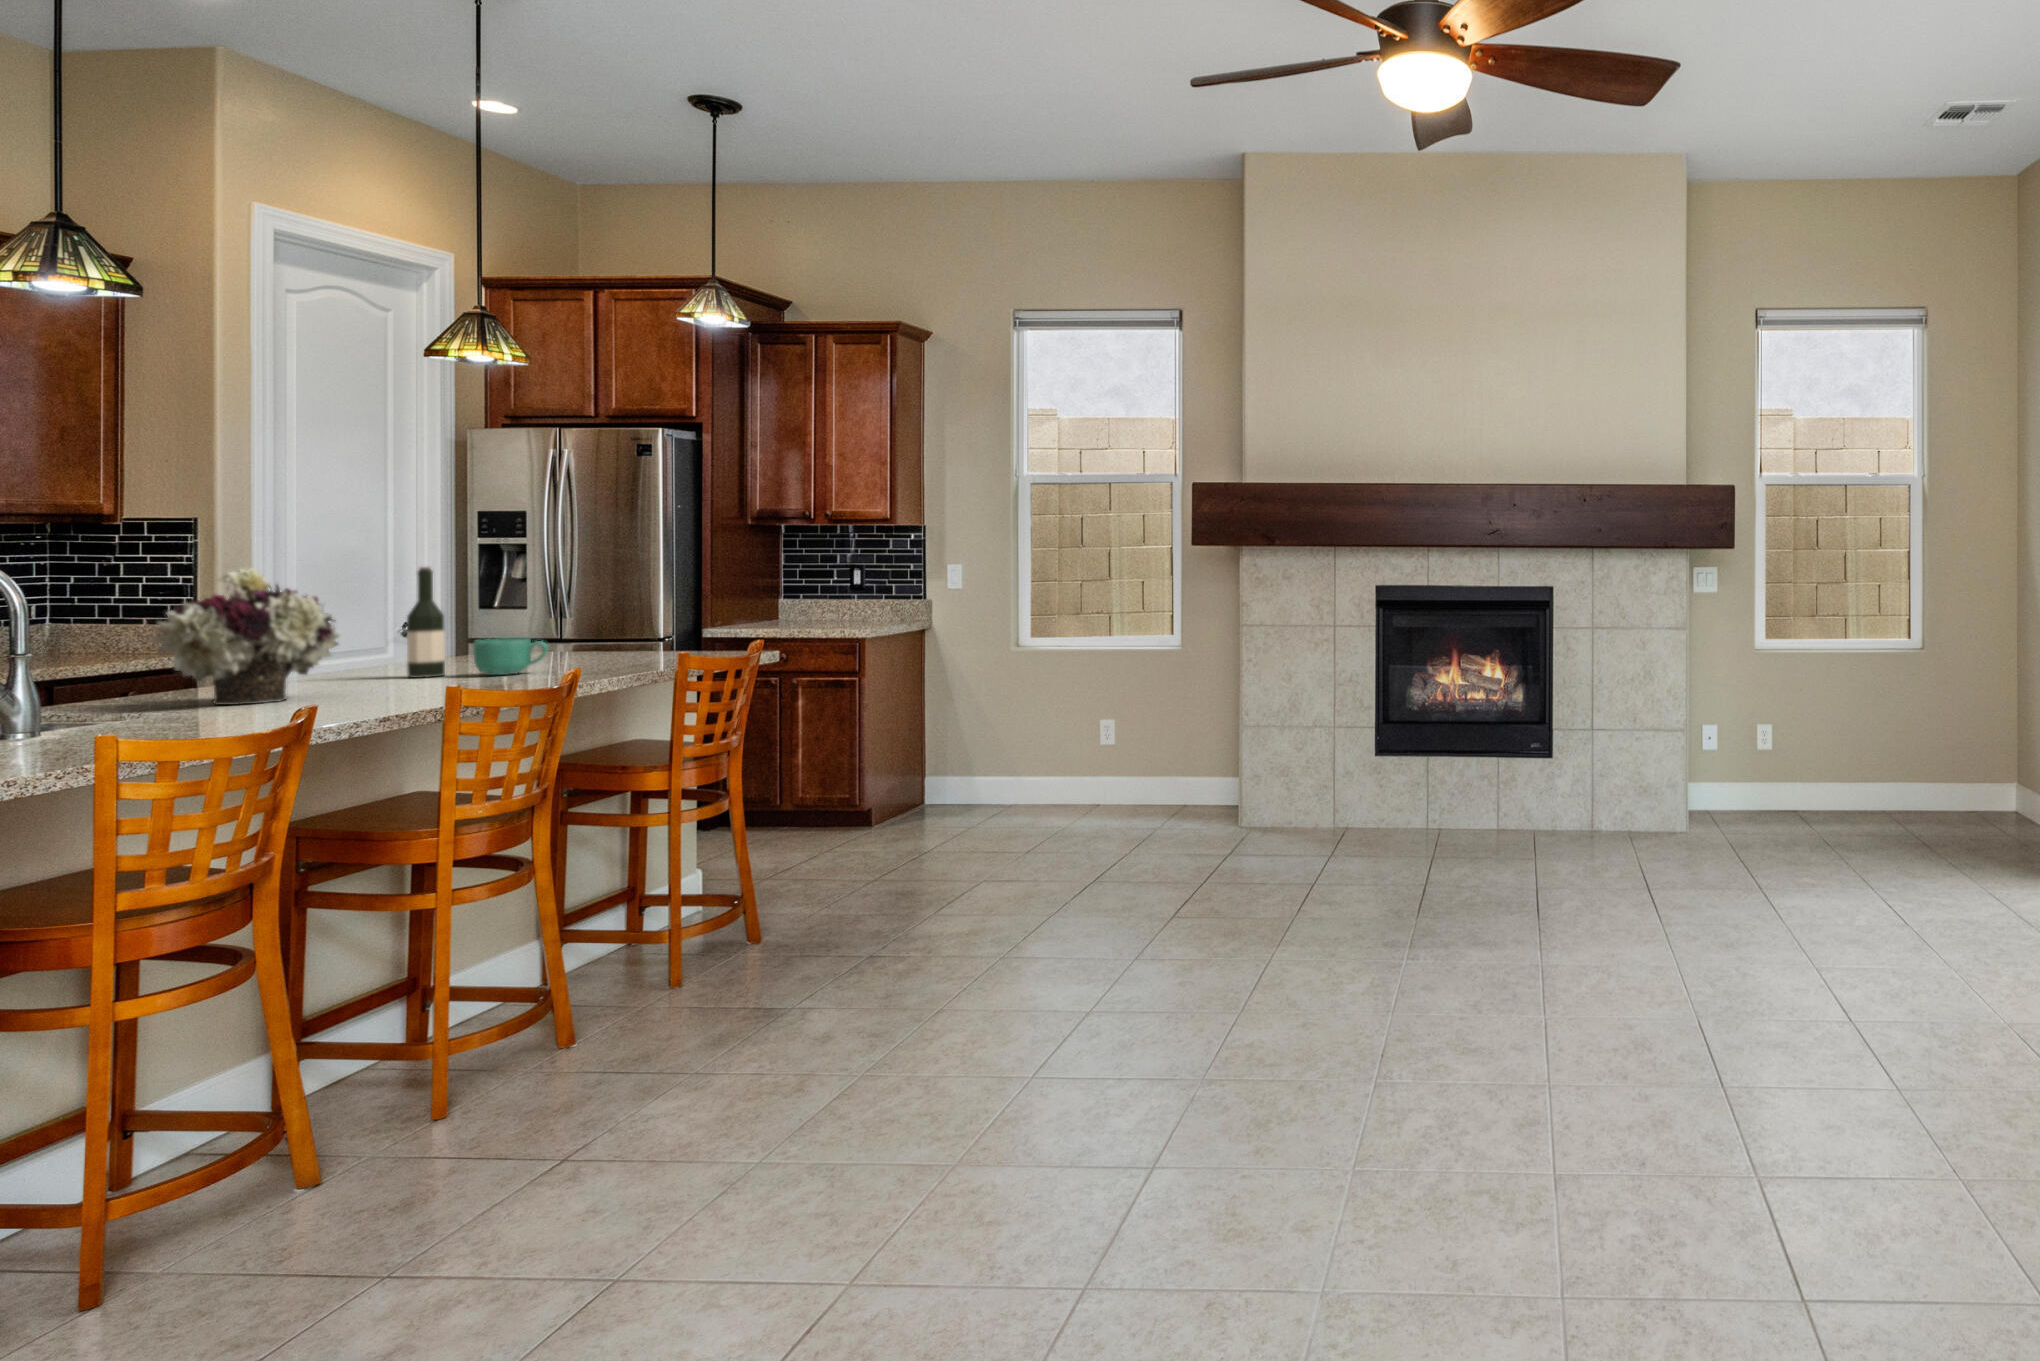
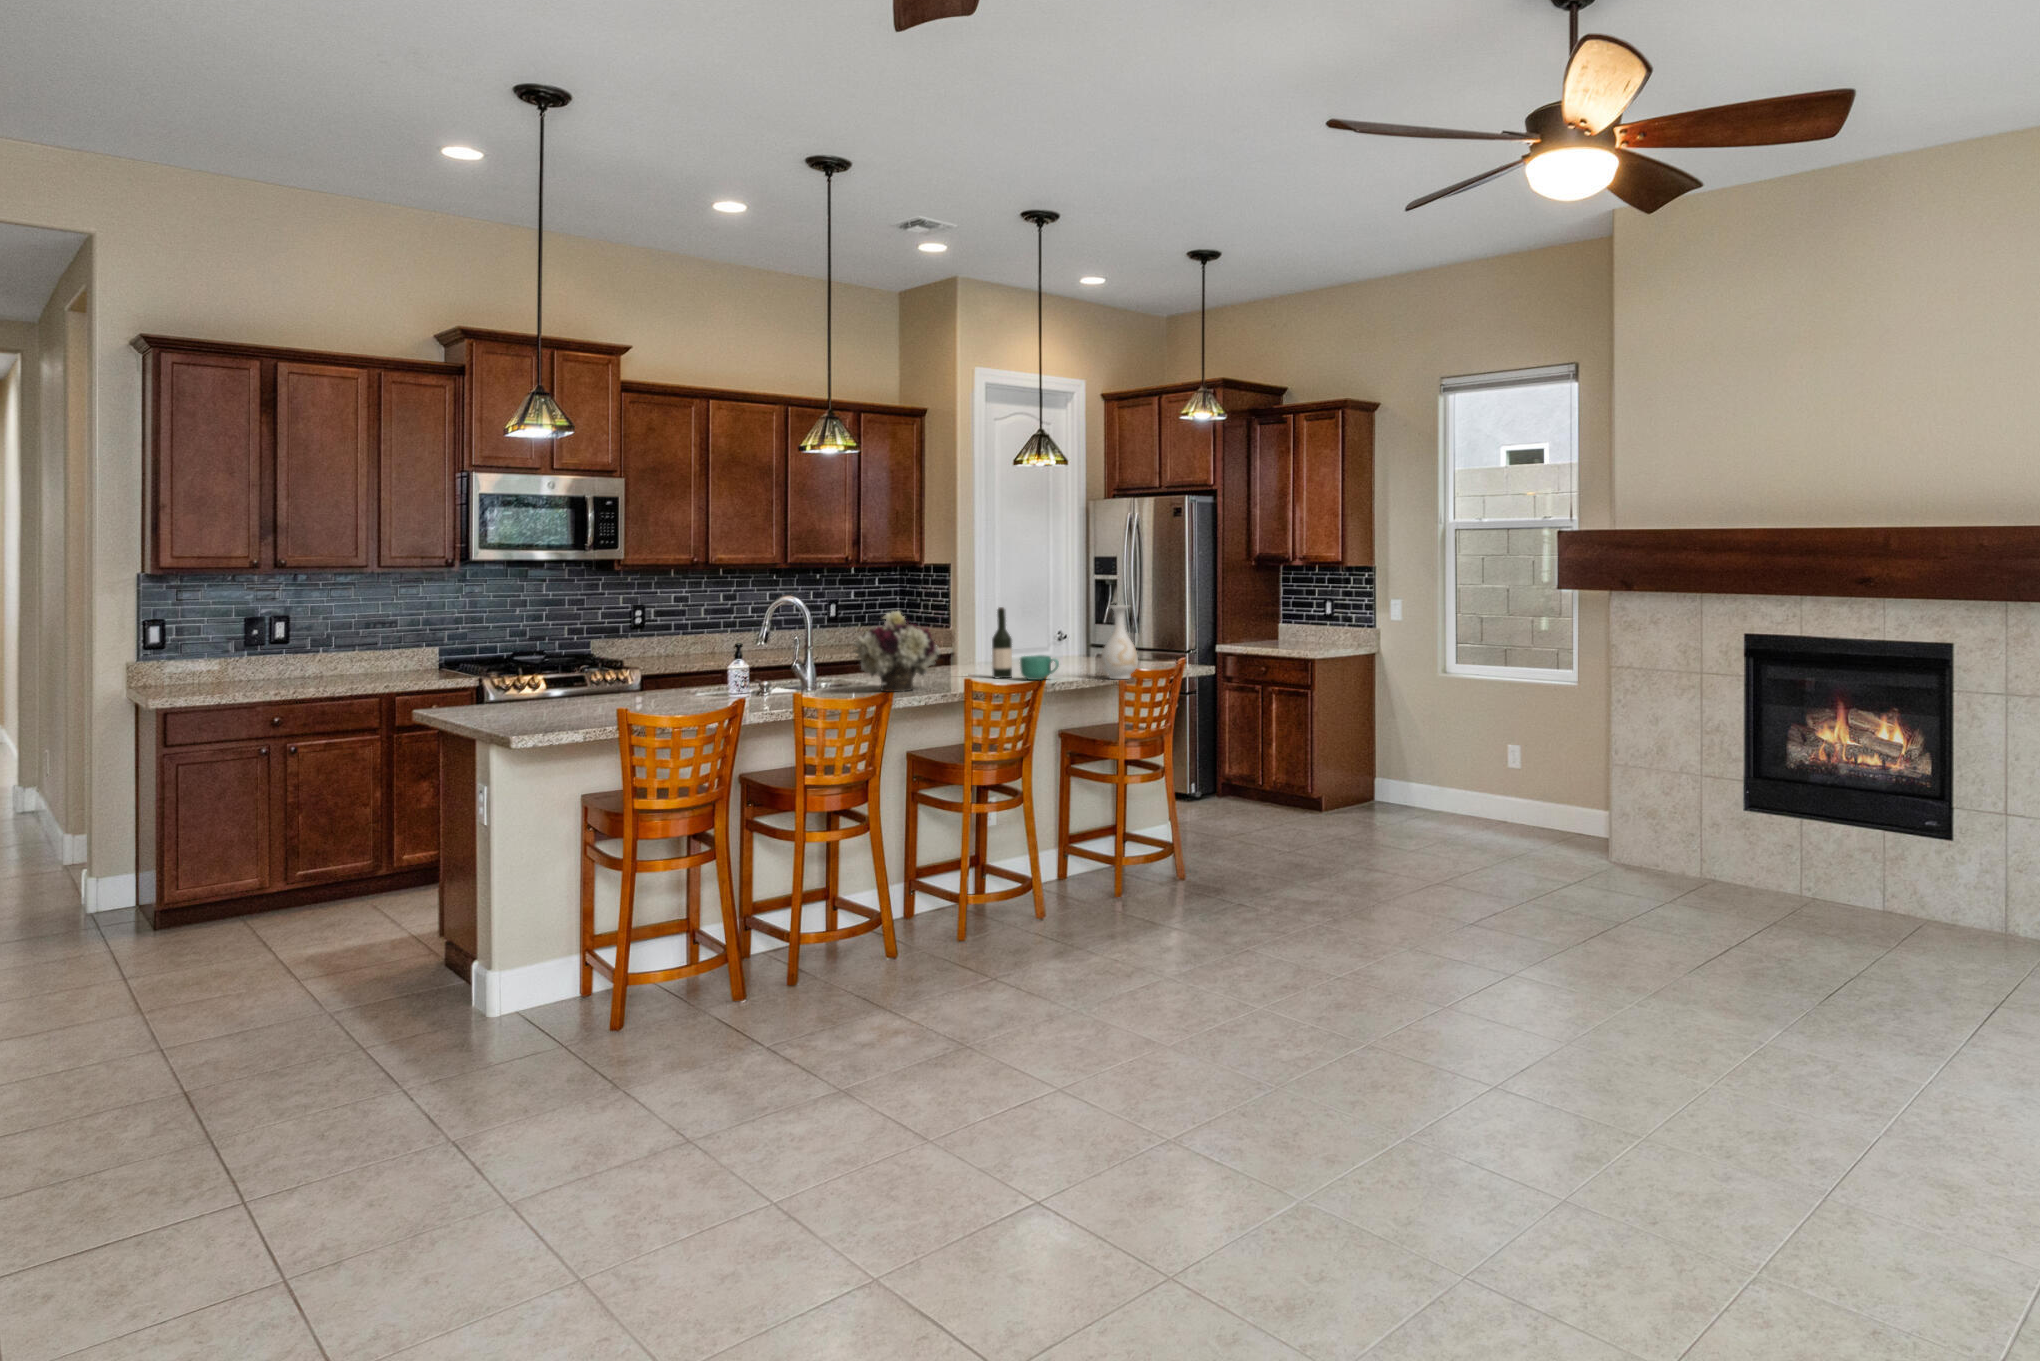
vase: none [623,562,685,666] -> present [1101,605,1138,679]

